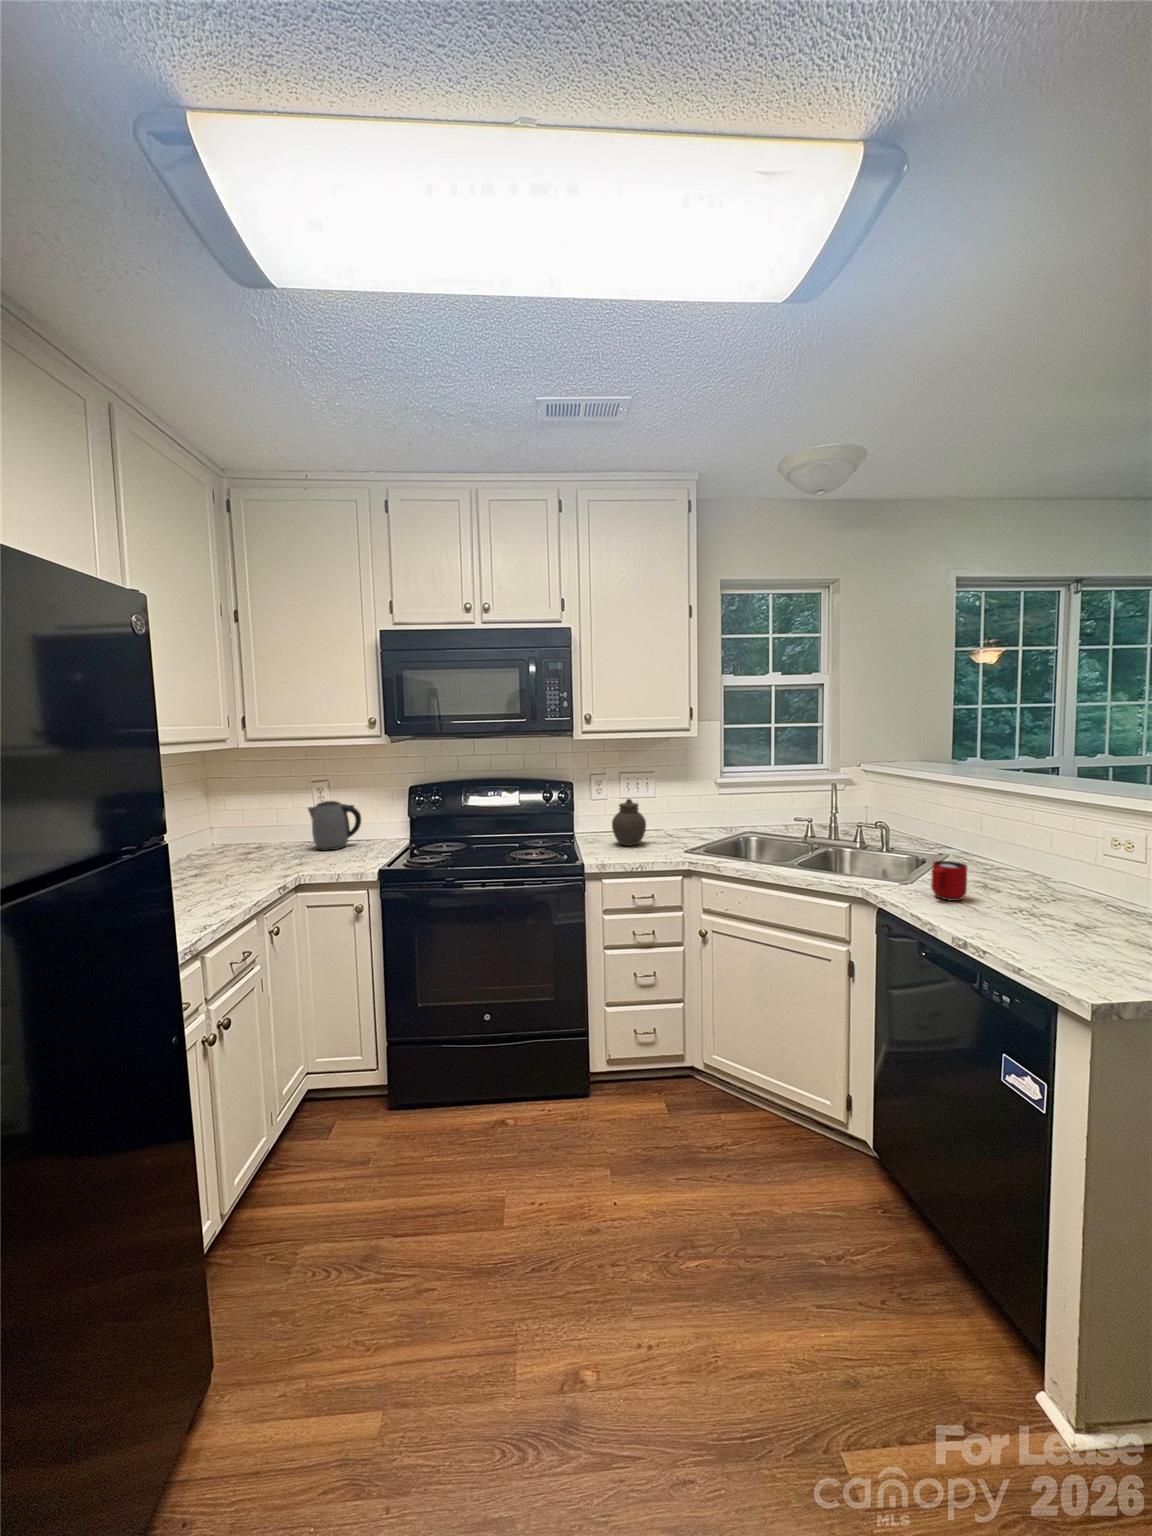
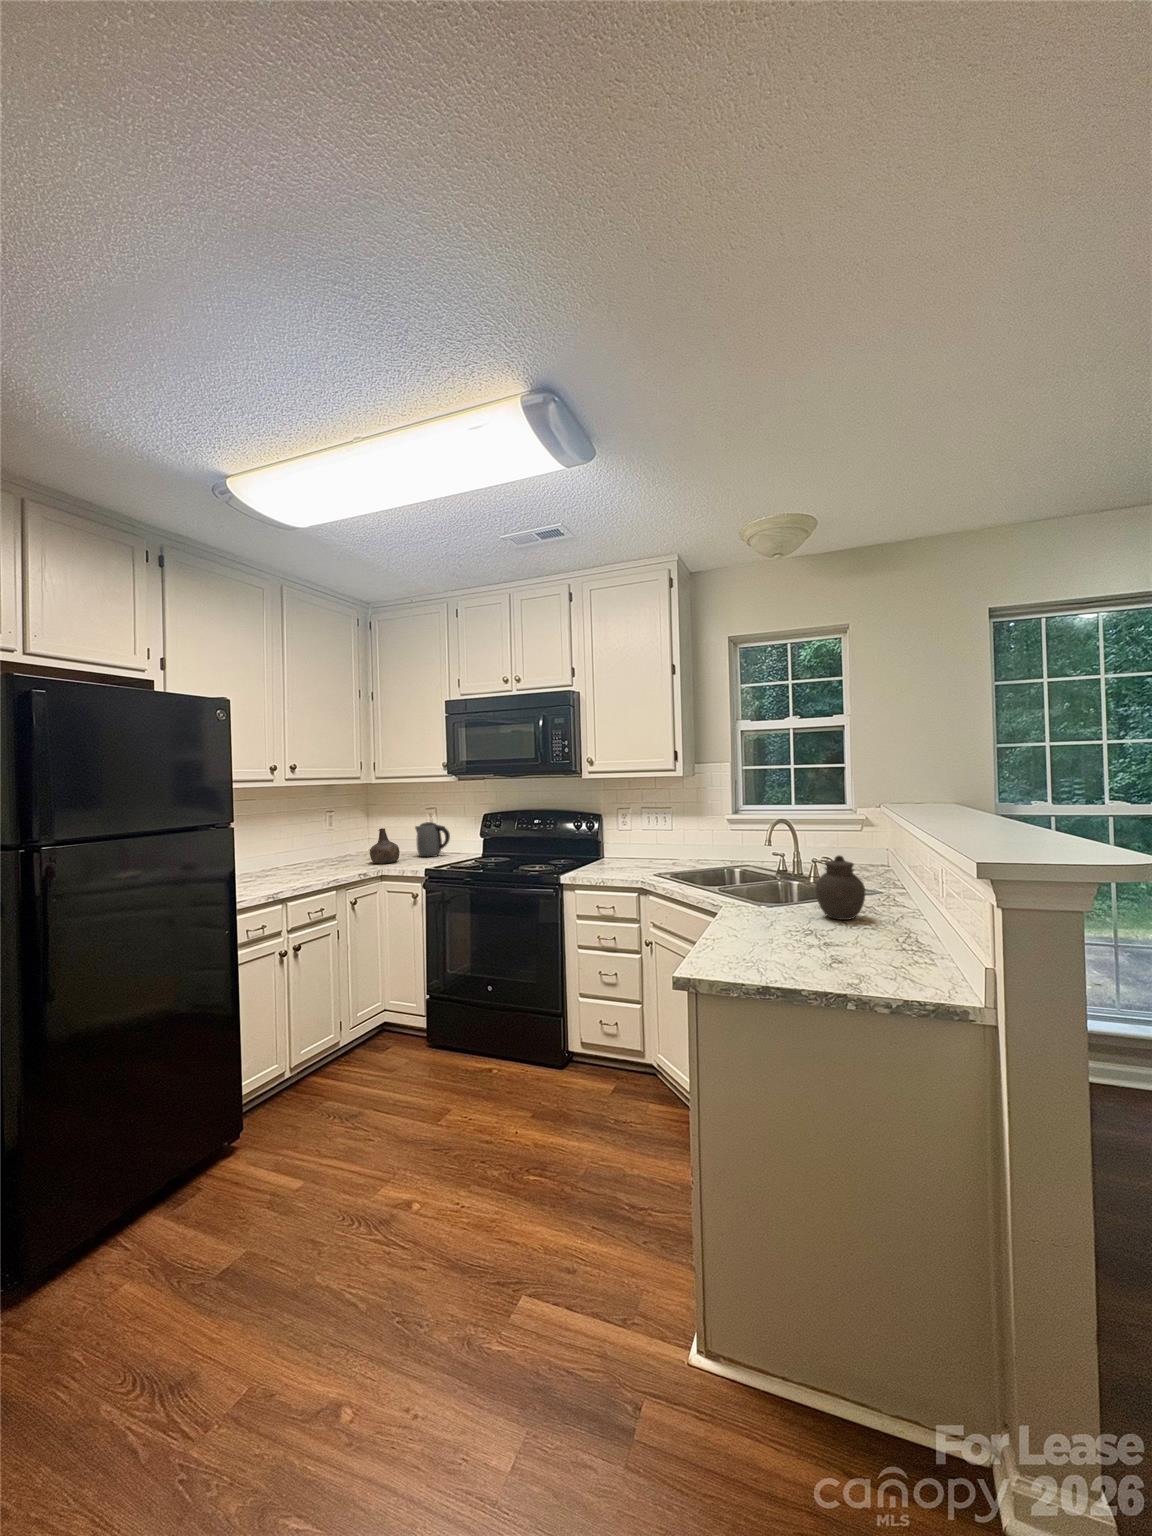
jar: present [612,799,646,846] -> present [815,856,865,920]
bottle: none [255,815,302,868] -> present [370,828,400,864]
mug: present [931,861,967,901] -> none [743,884,780,919]

